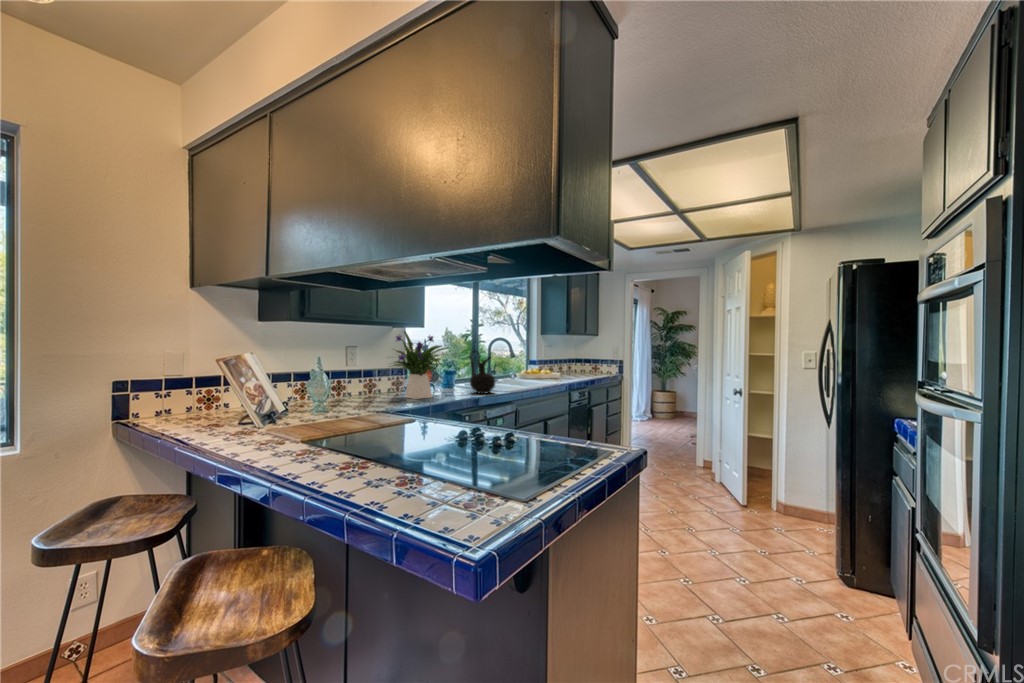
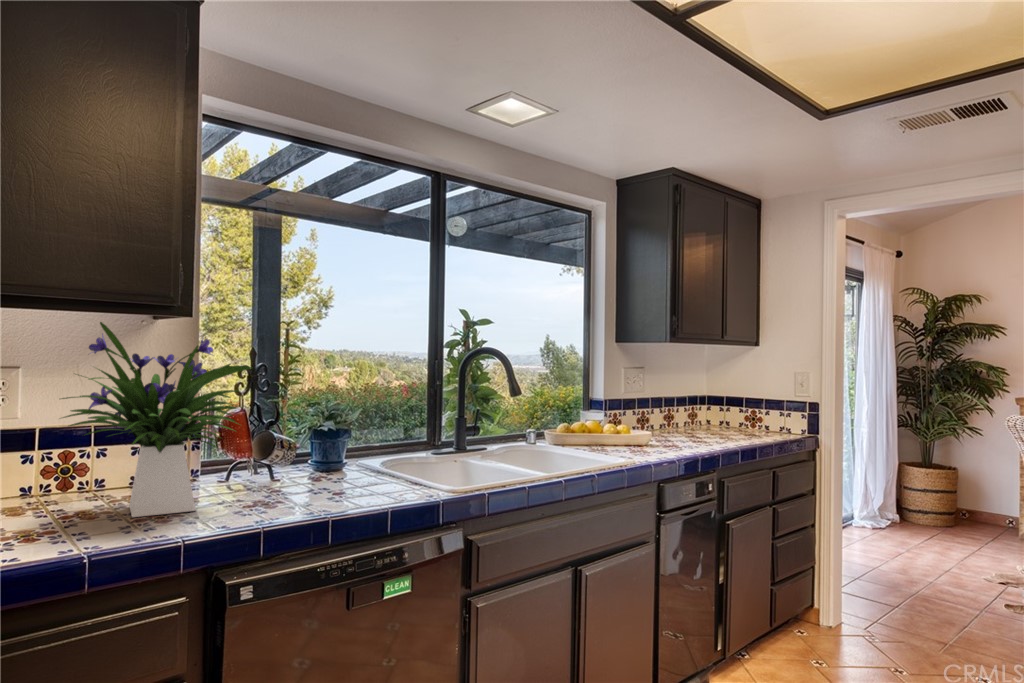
ceramic jug: present [470,350,495,394] -> none [331,379,402,500]

